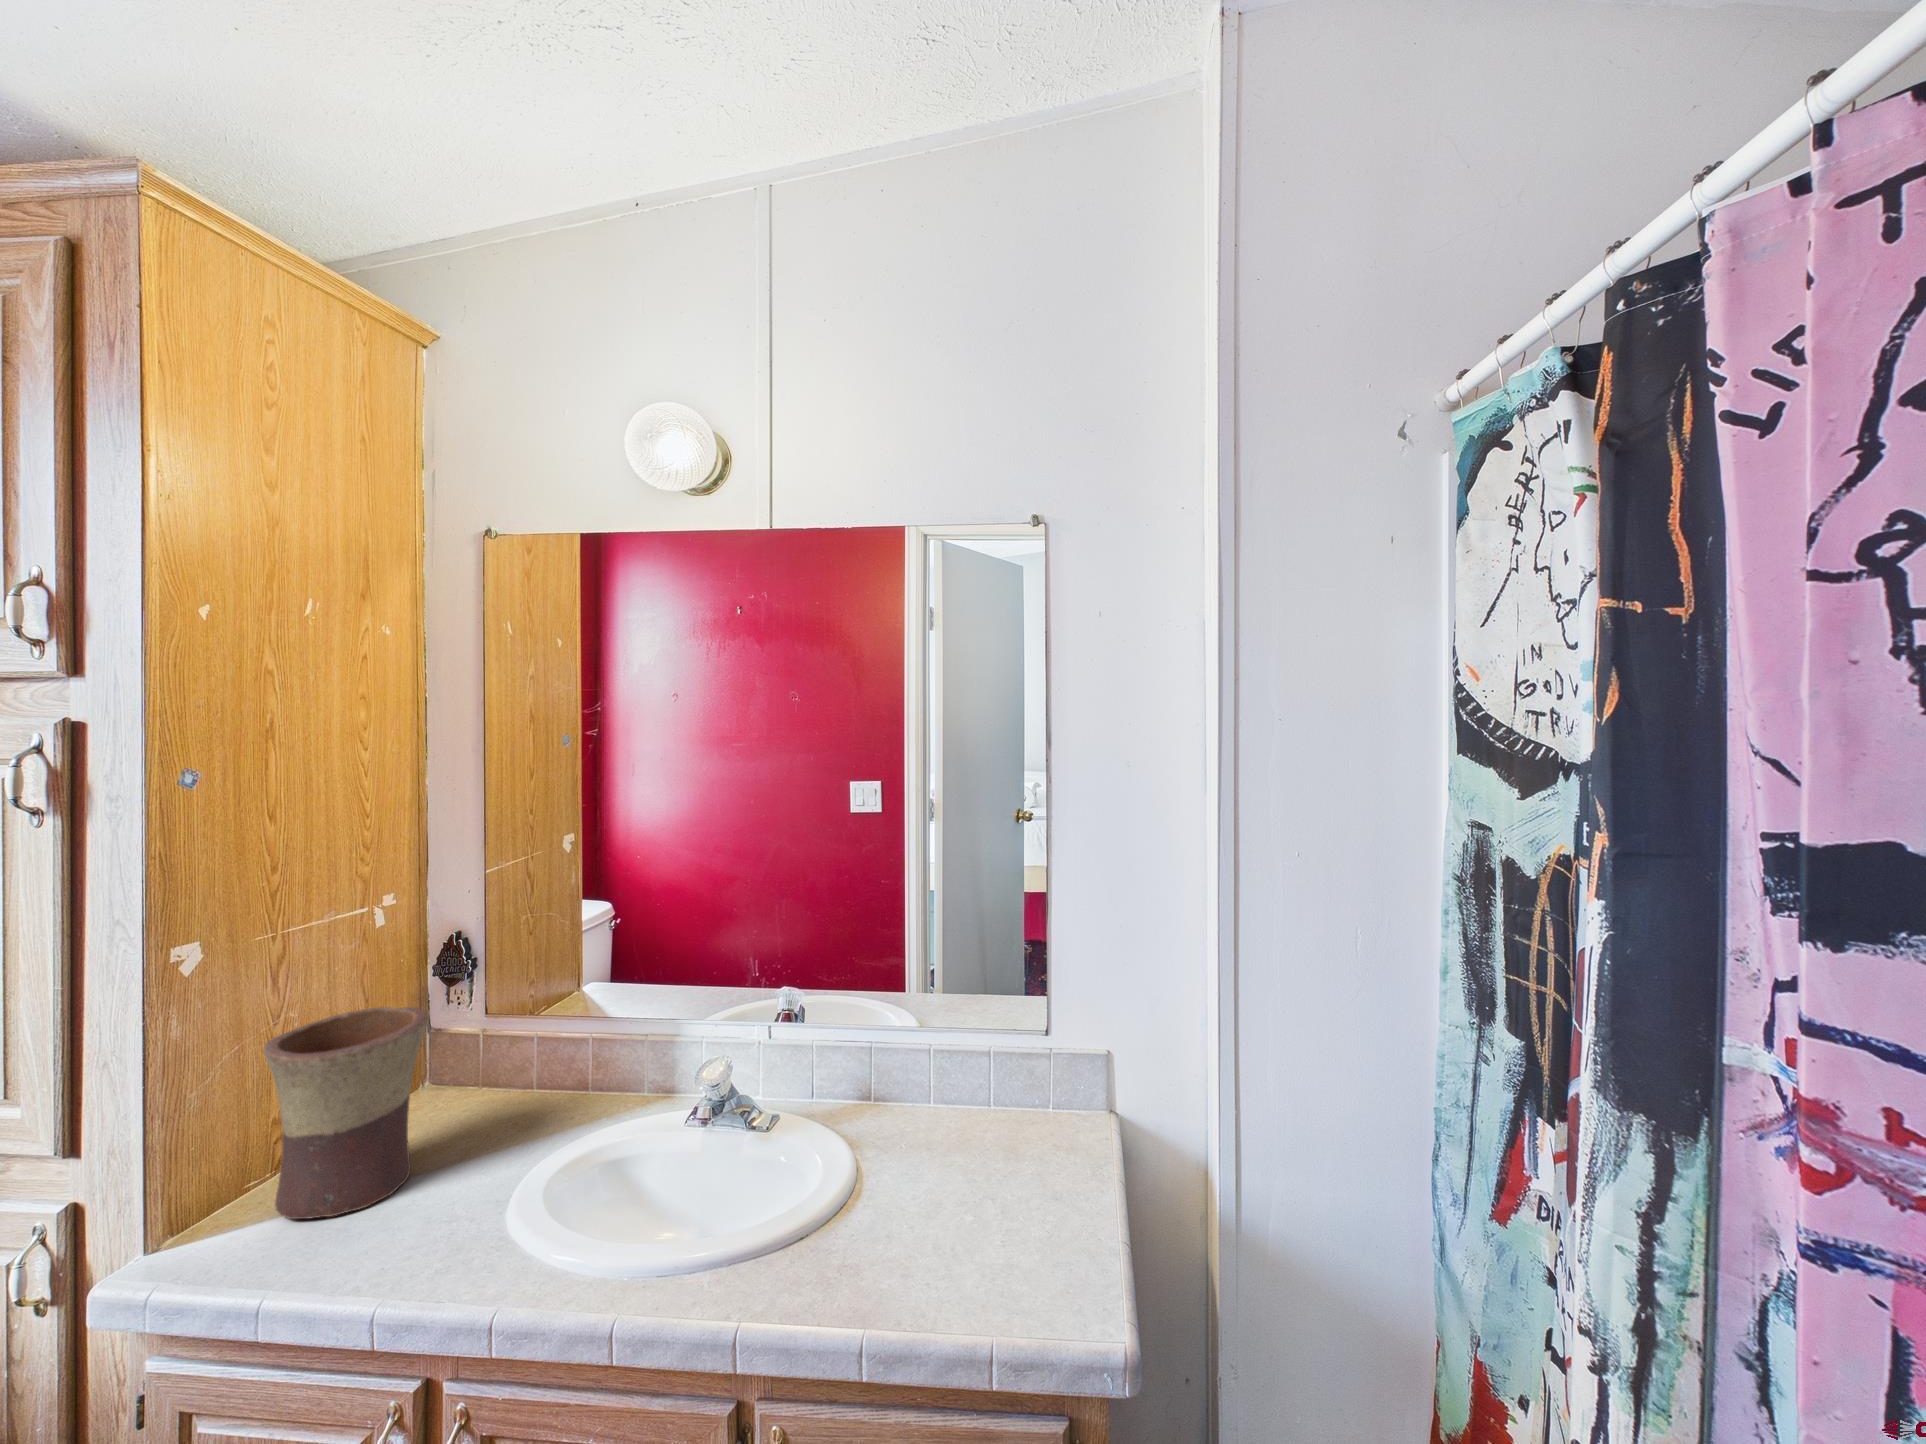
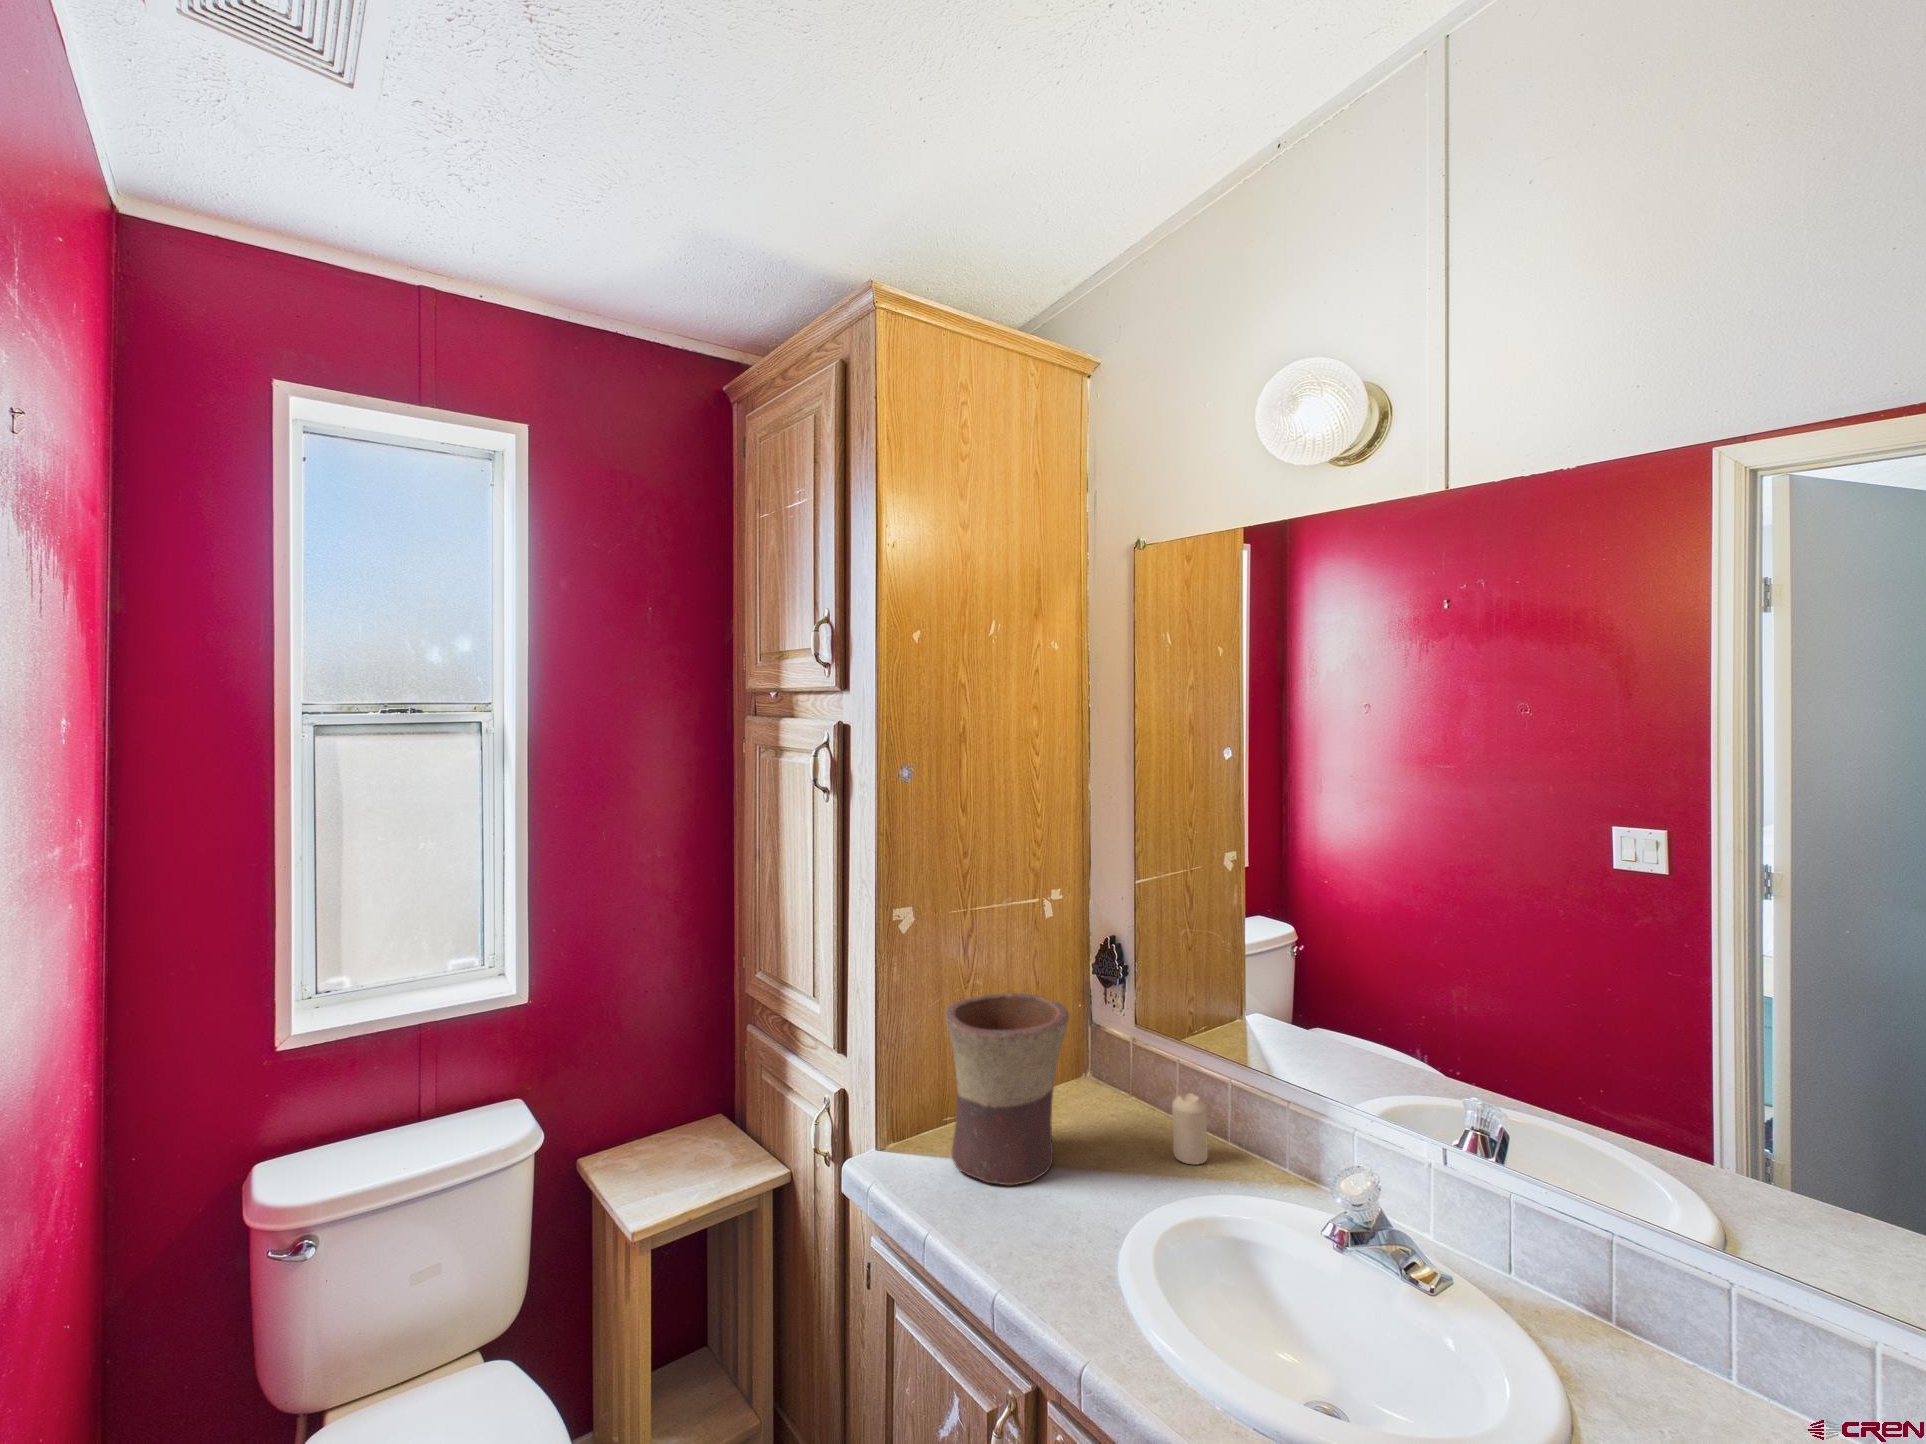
candle: none [539,1057,574,1122] -> present [1172,1093,1208,1164]

